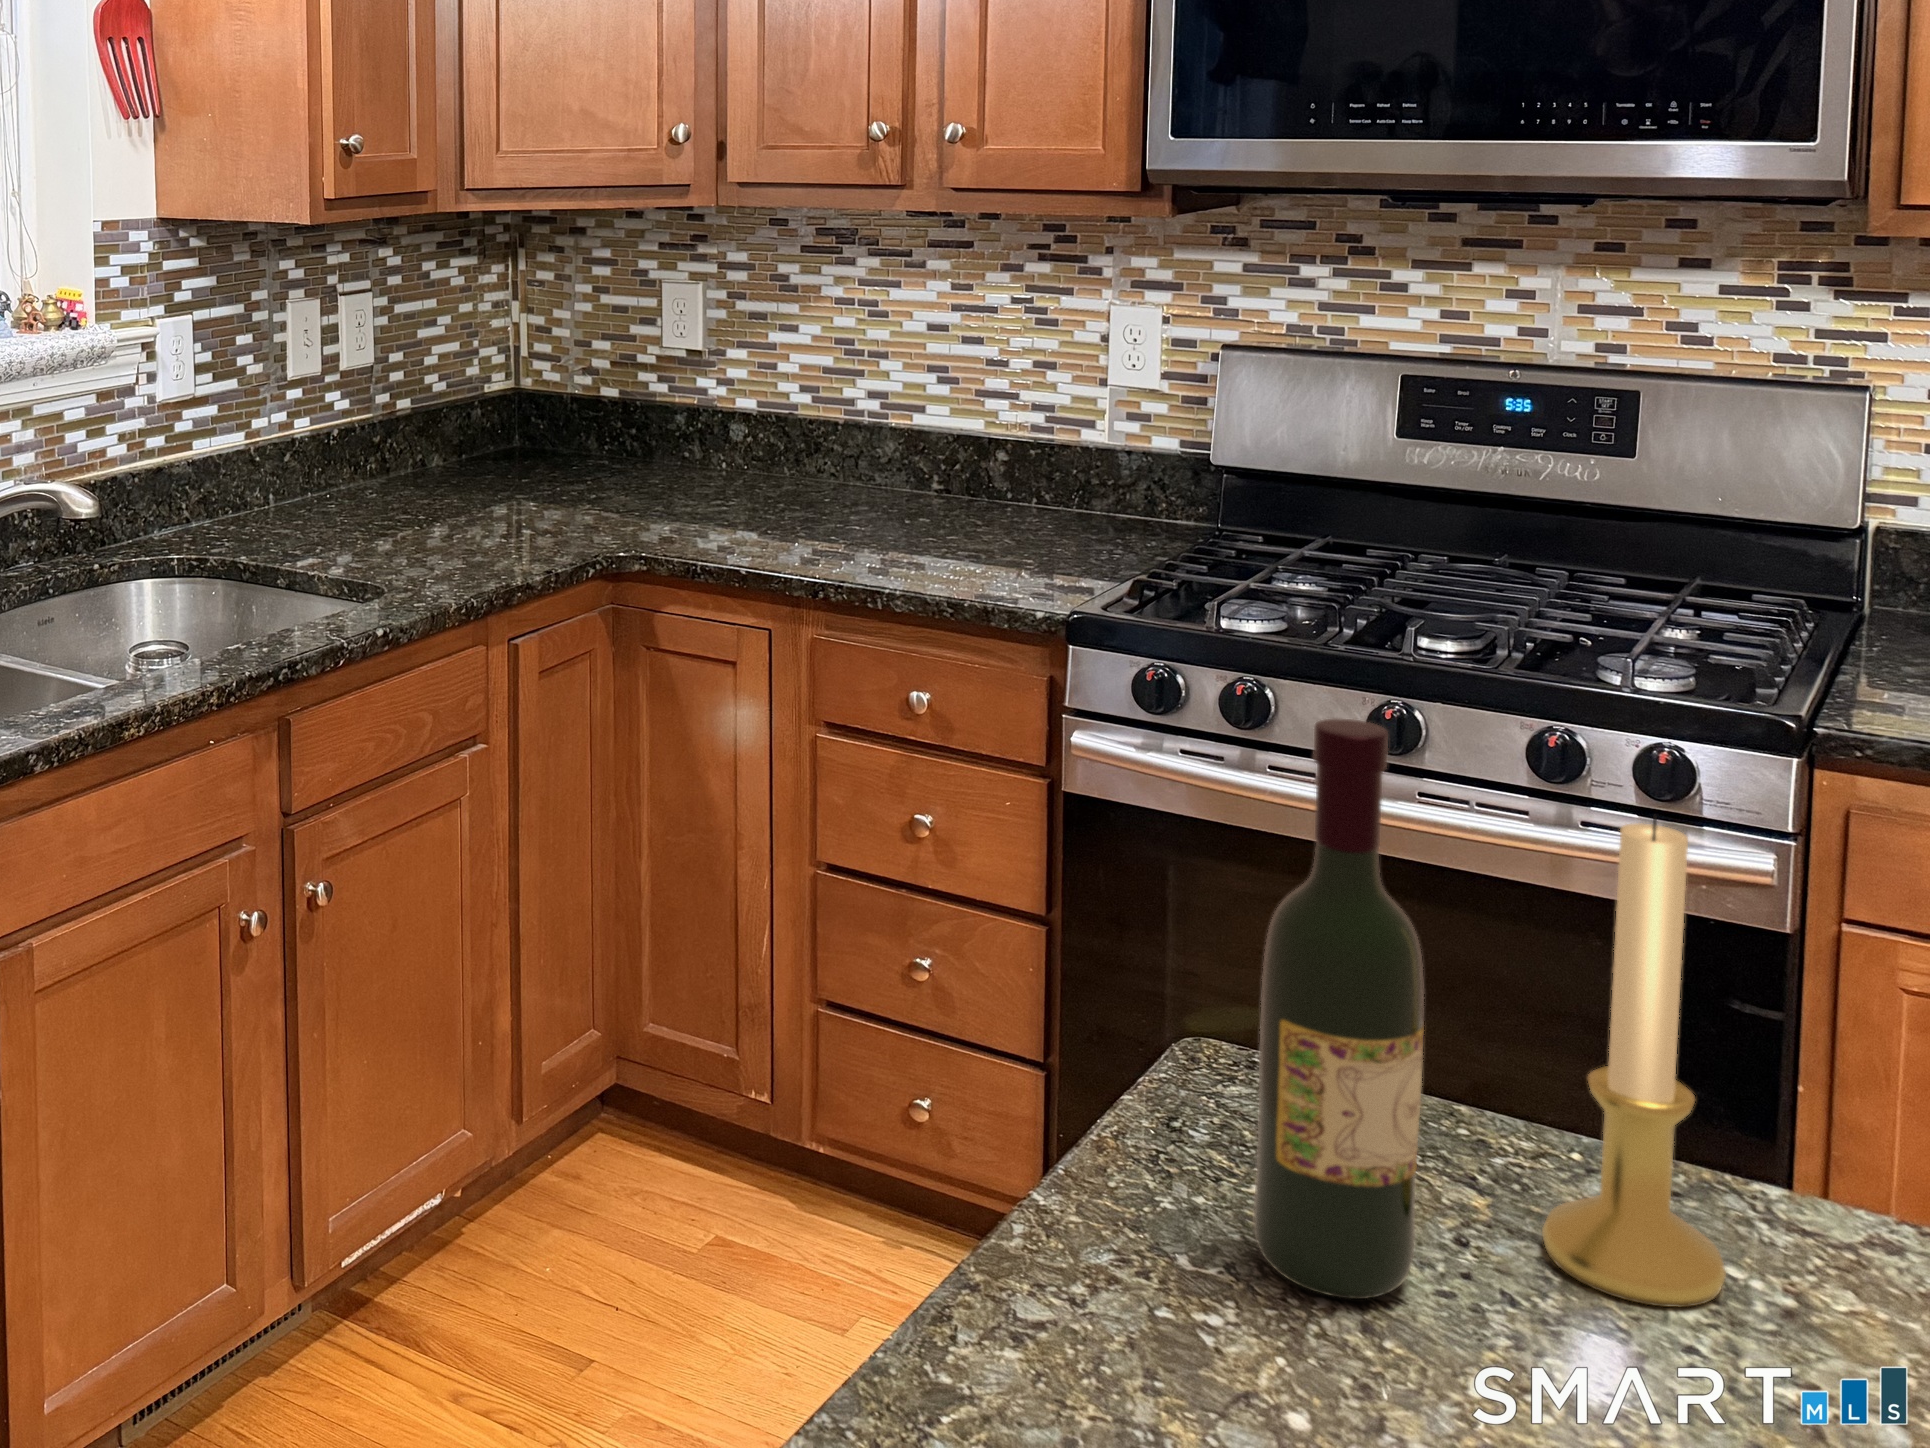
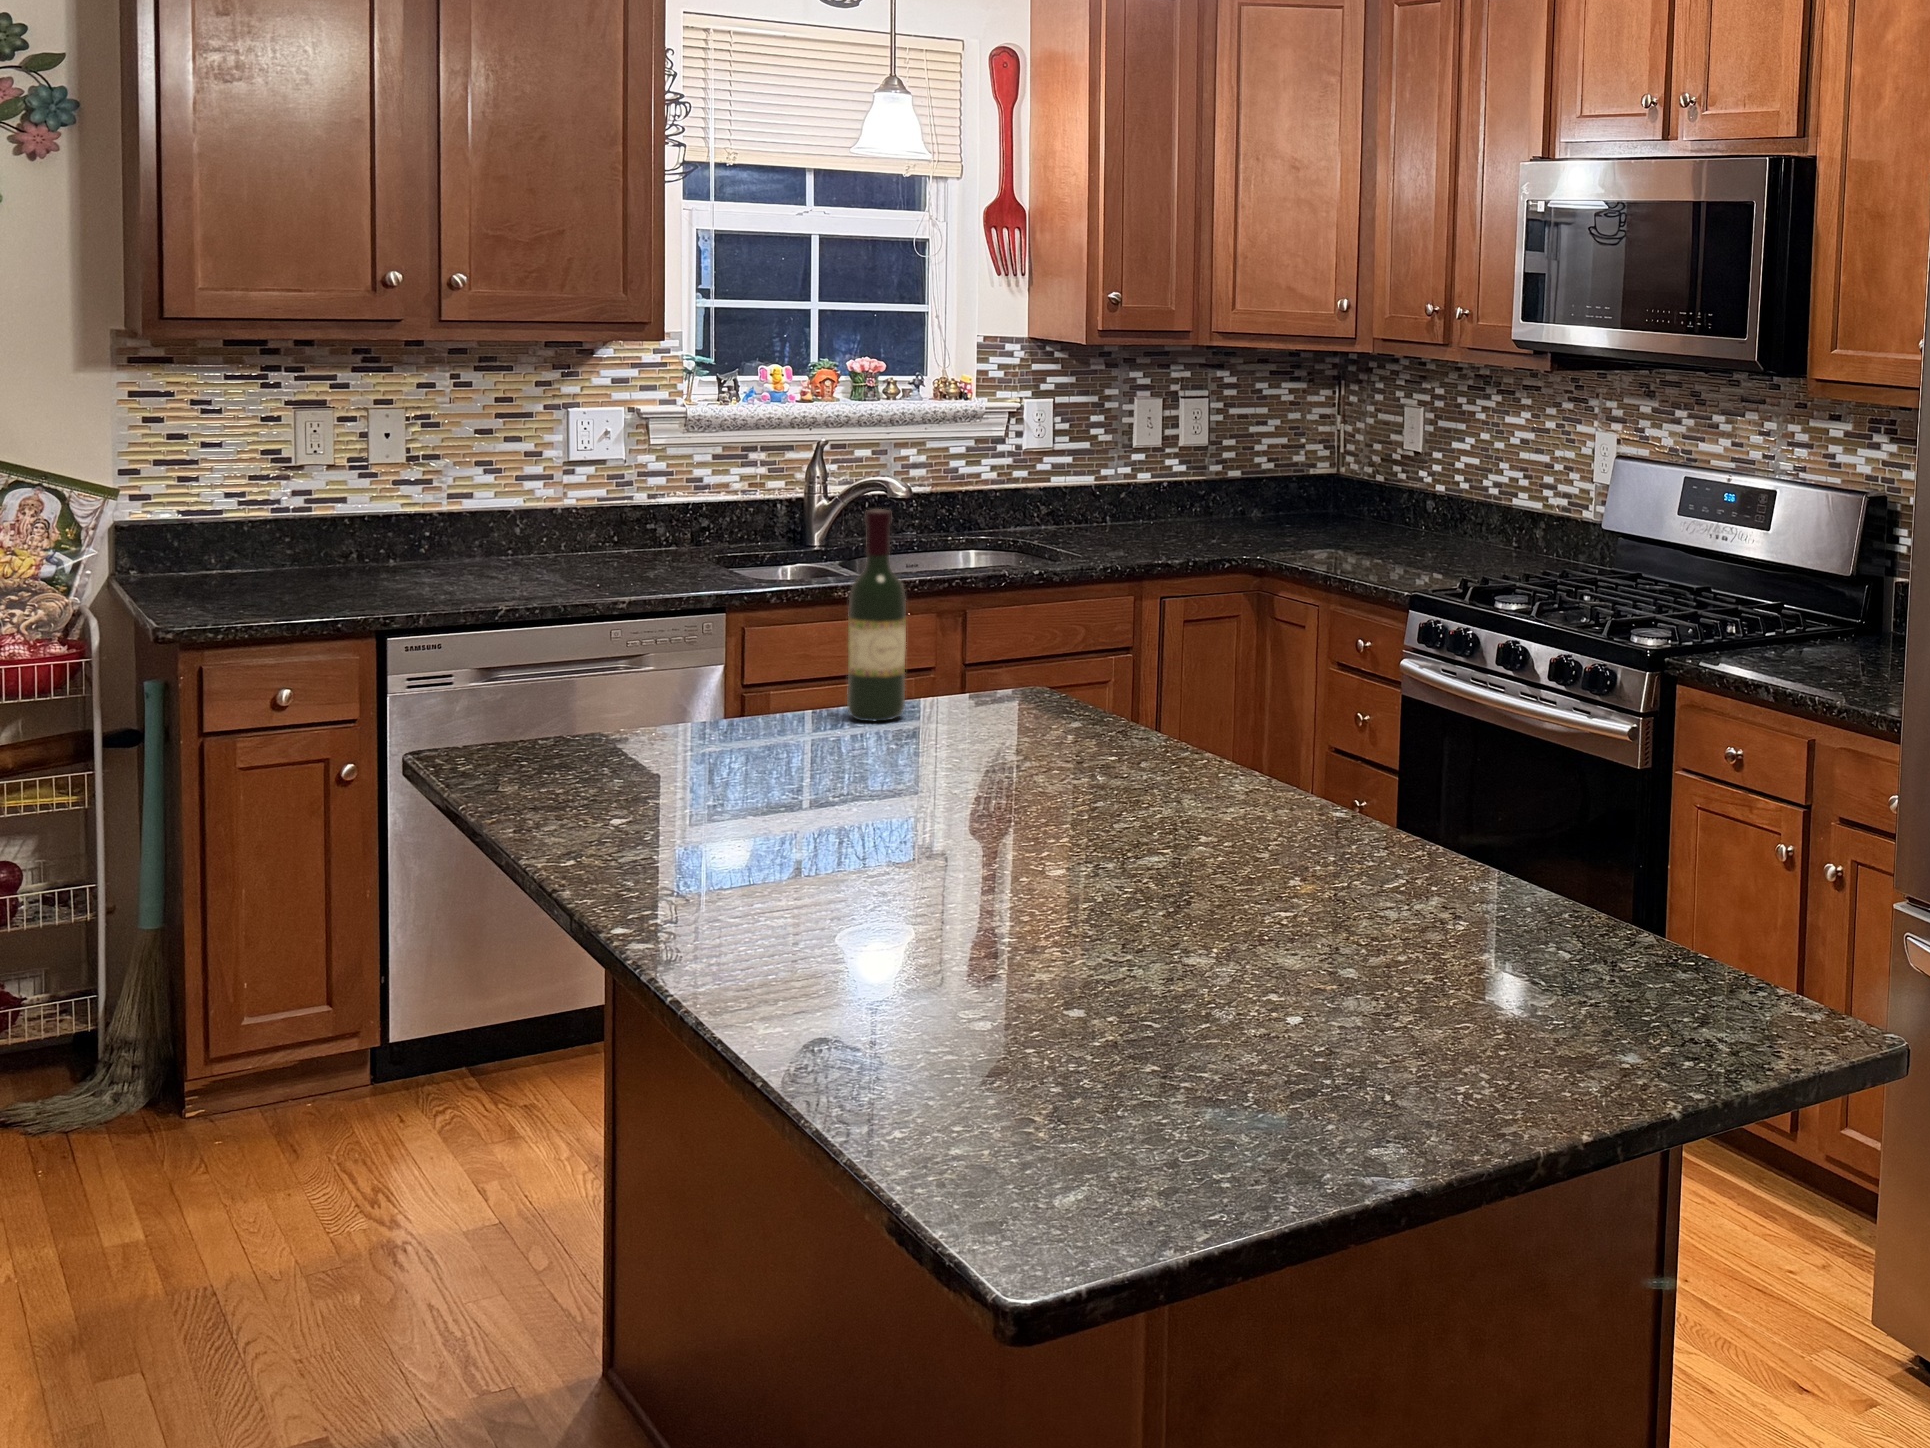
candle holder: present [1542,816,1726,1307] -> none [948,553,1010,734]

